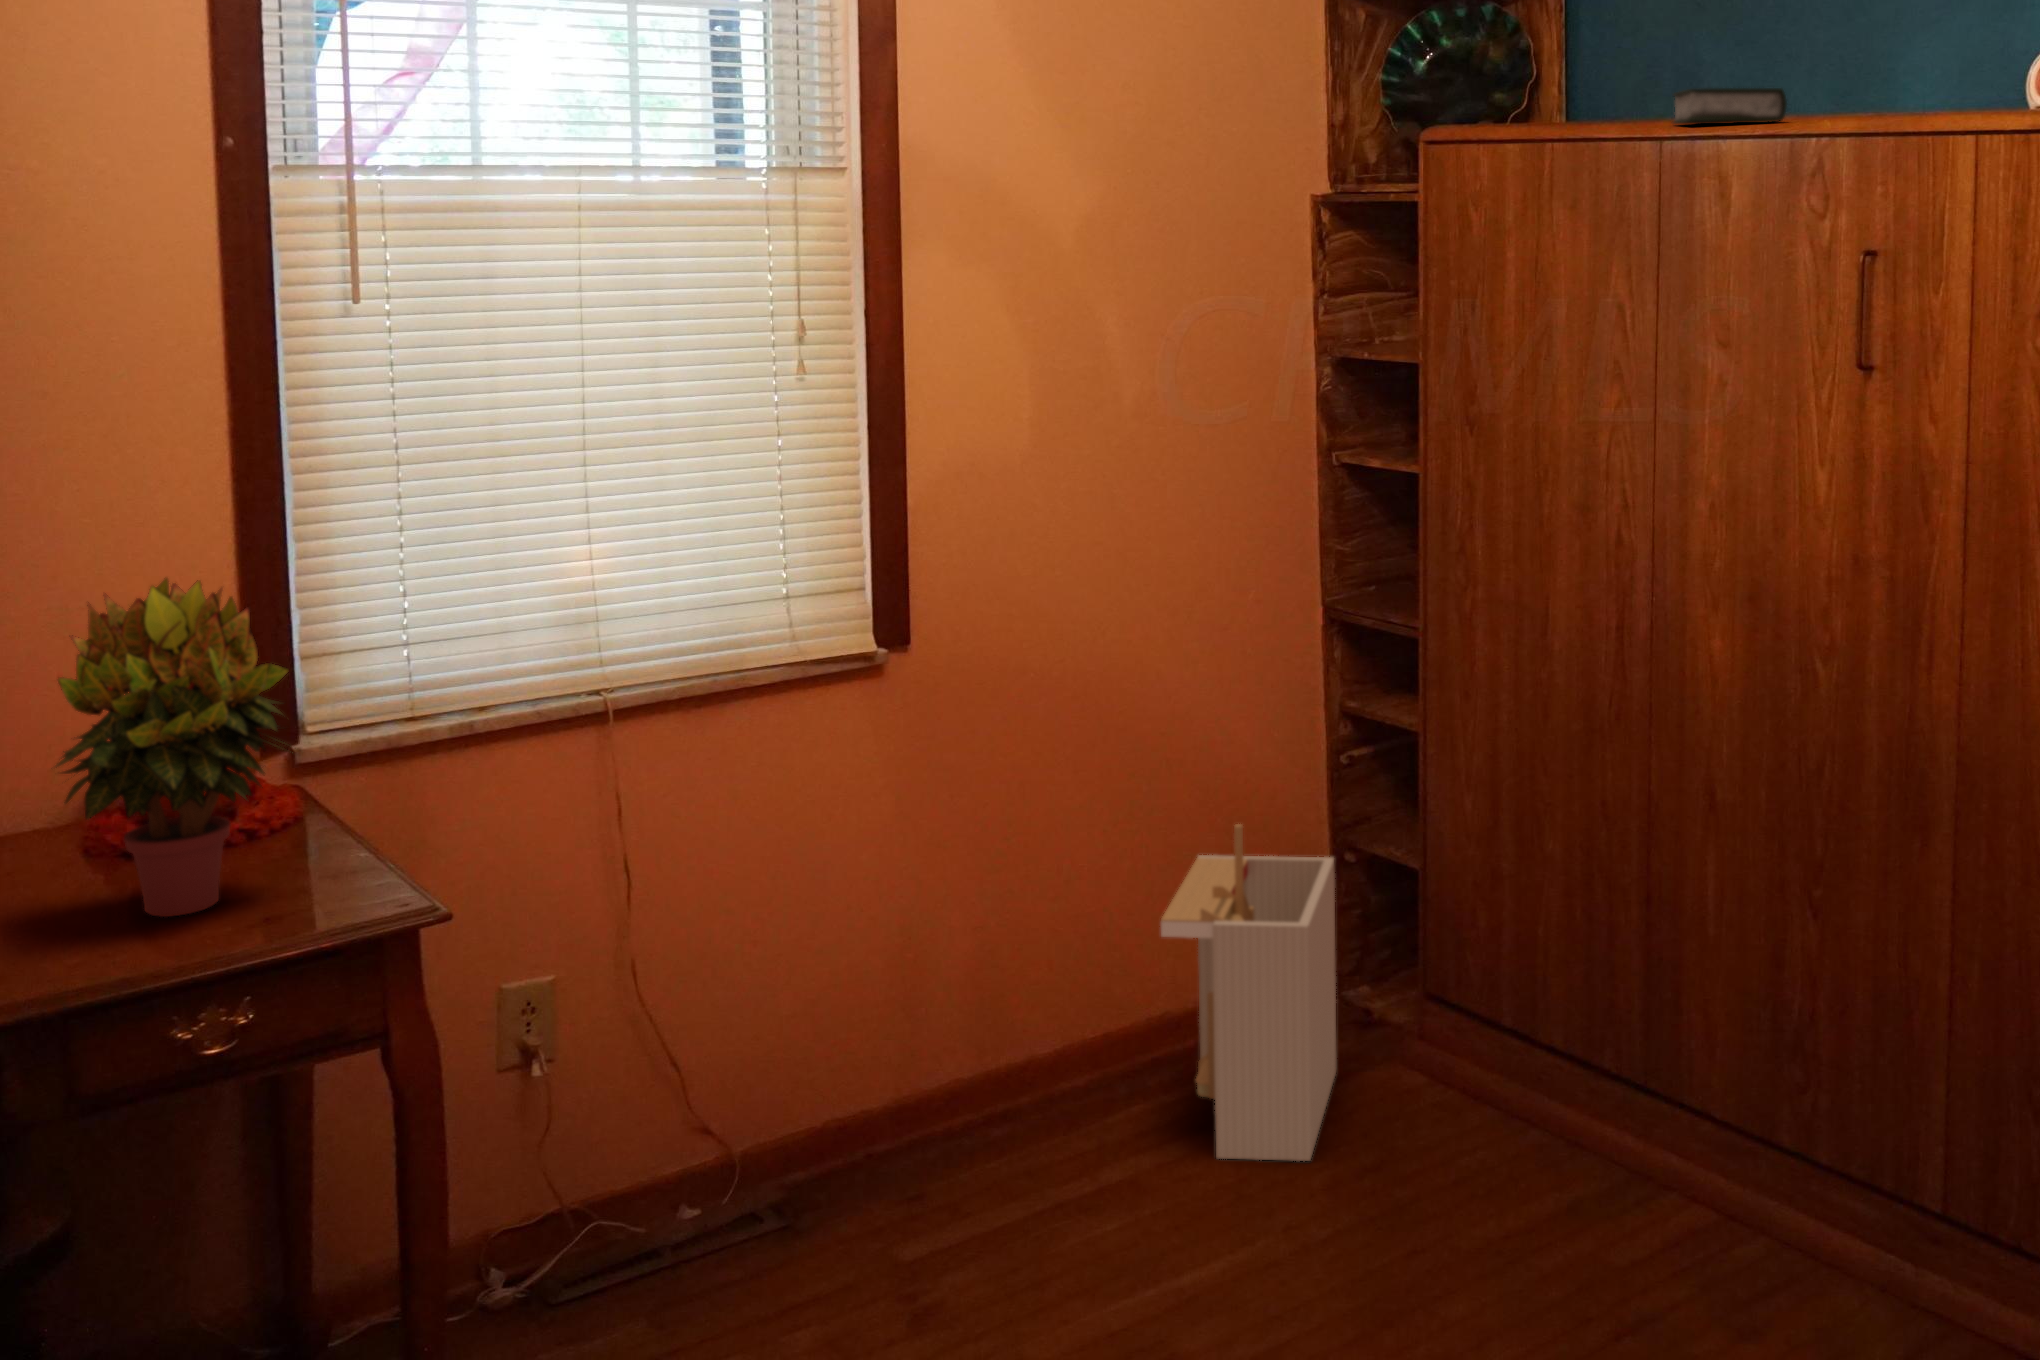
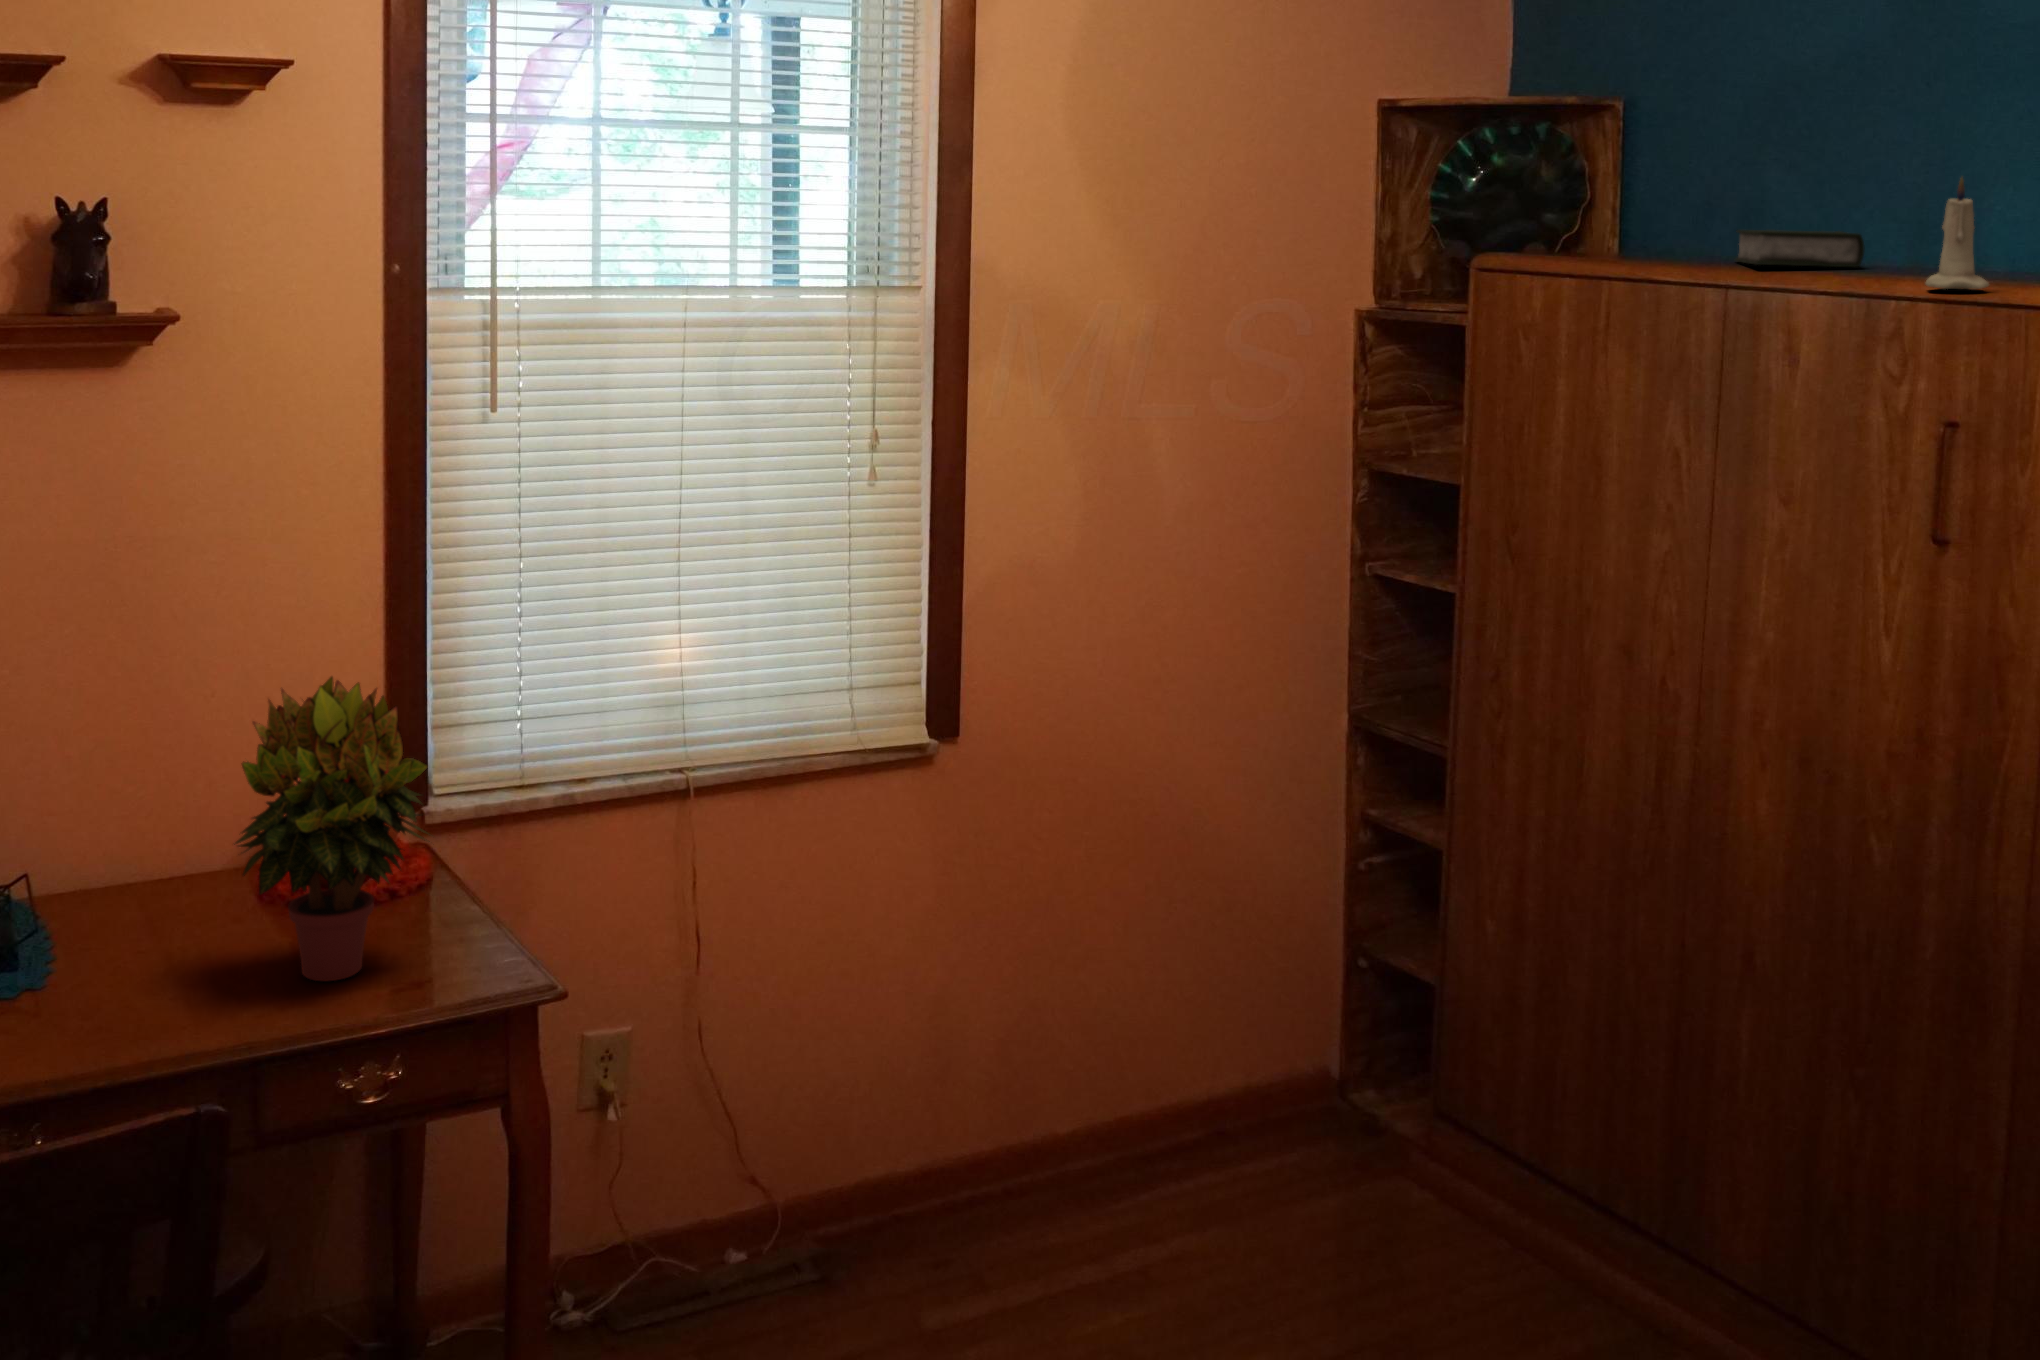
candle: none [1834,15,1890,125] -> present [1925,178,1989,289]
storage bin: present [1161,824,1336,1161] -> none [1182,934,1352,1277]

